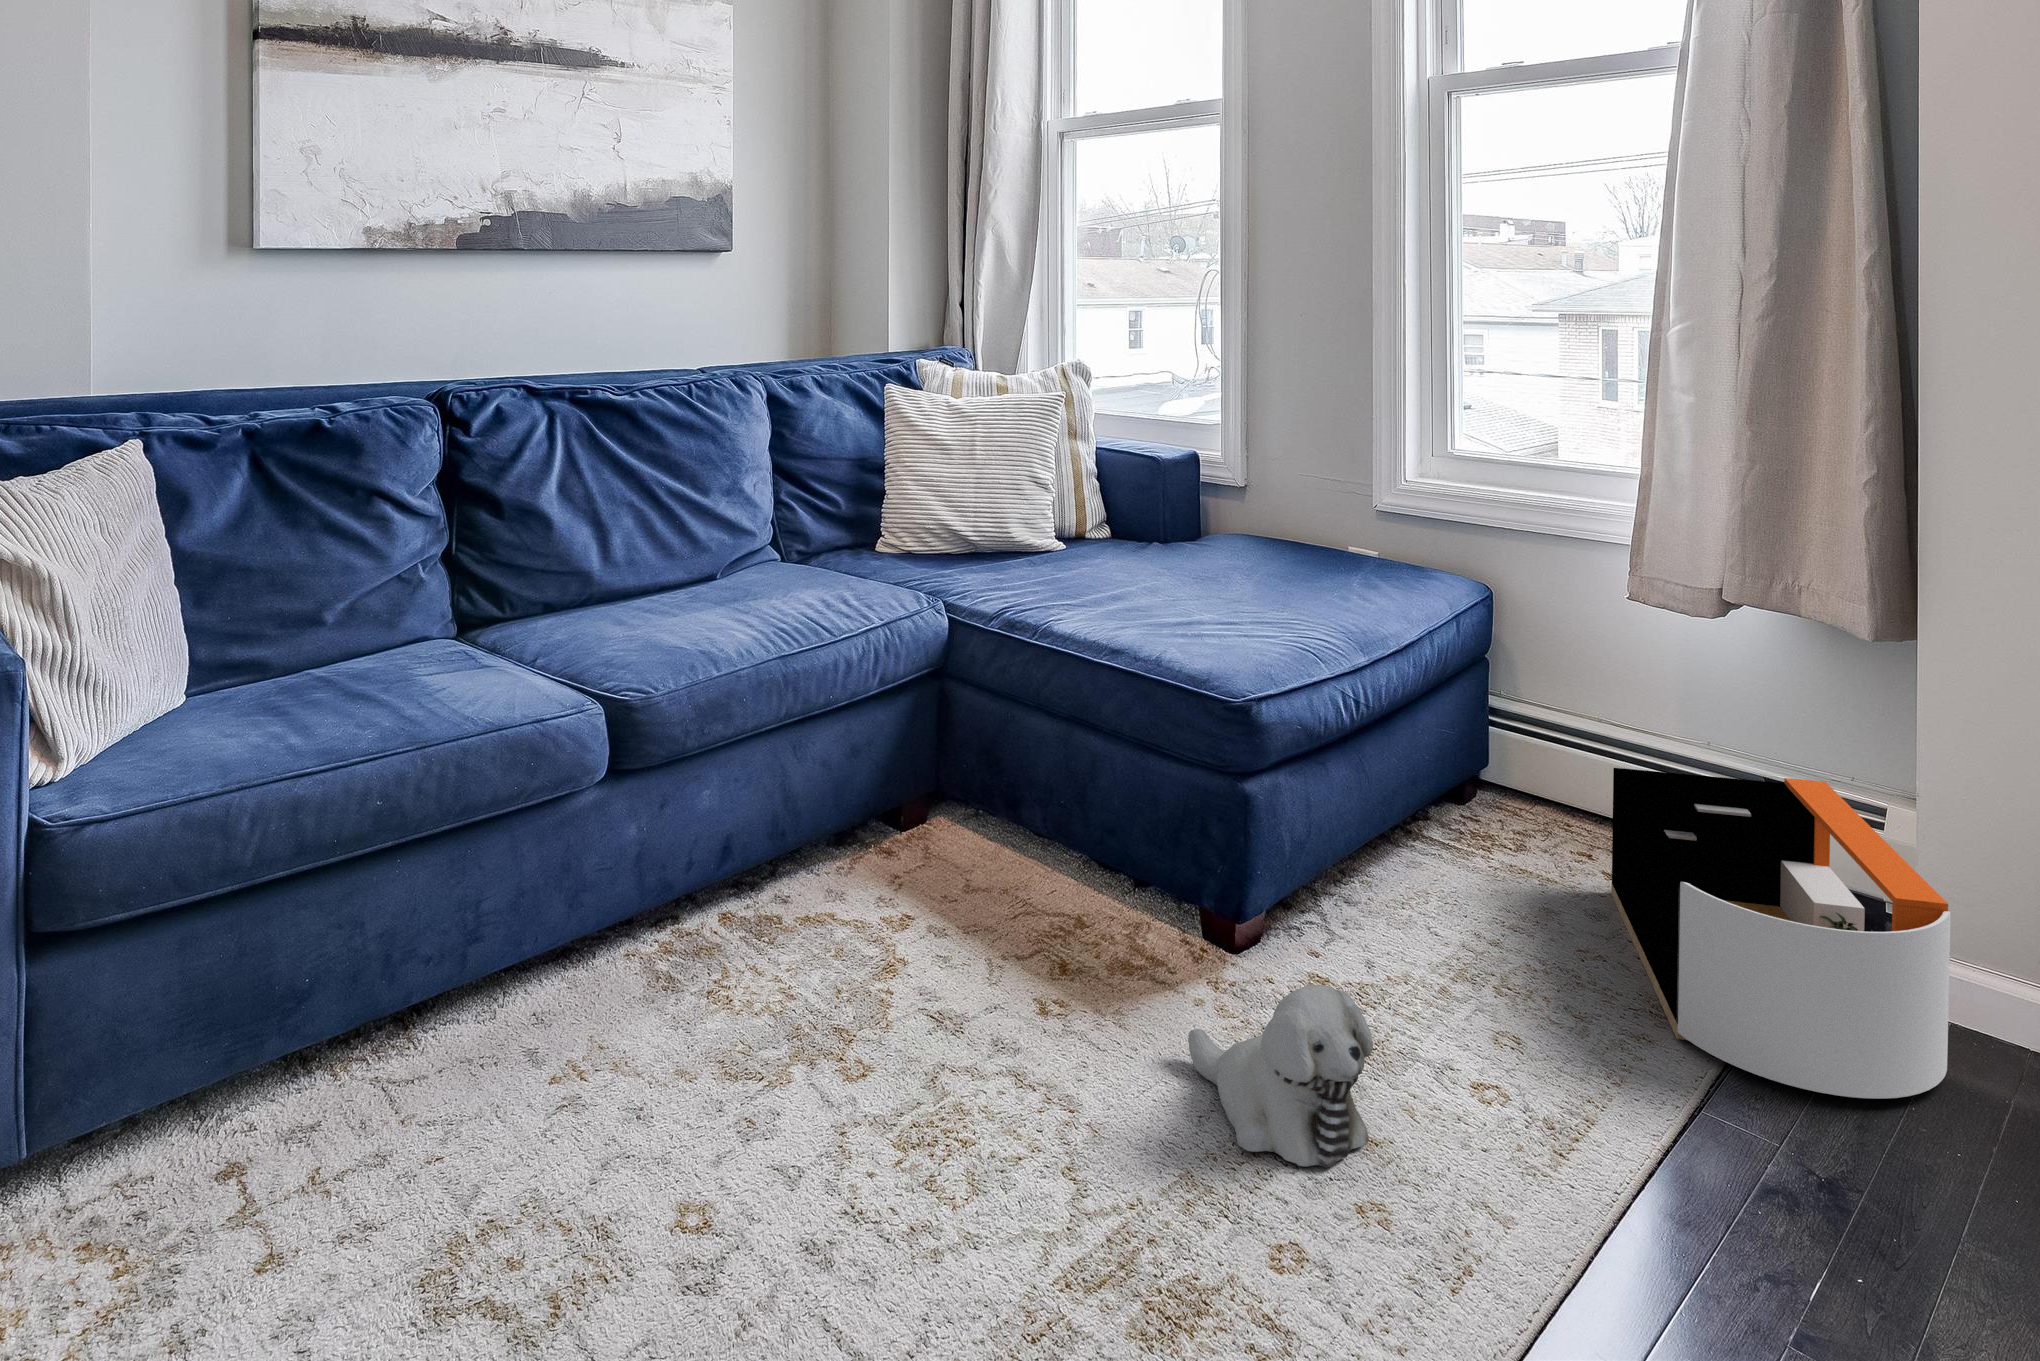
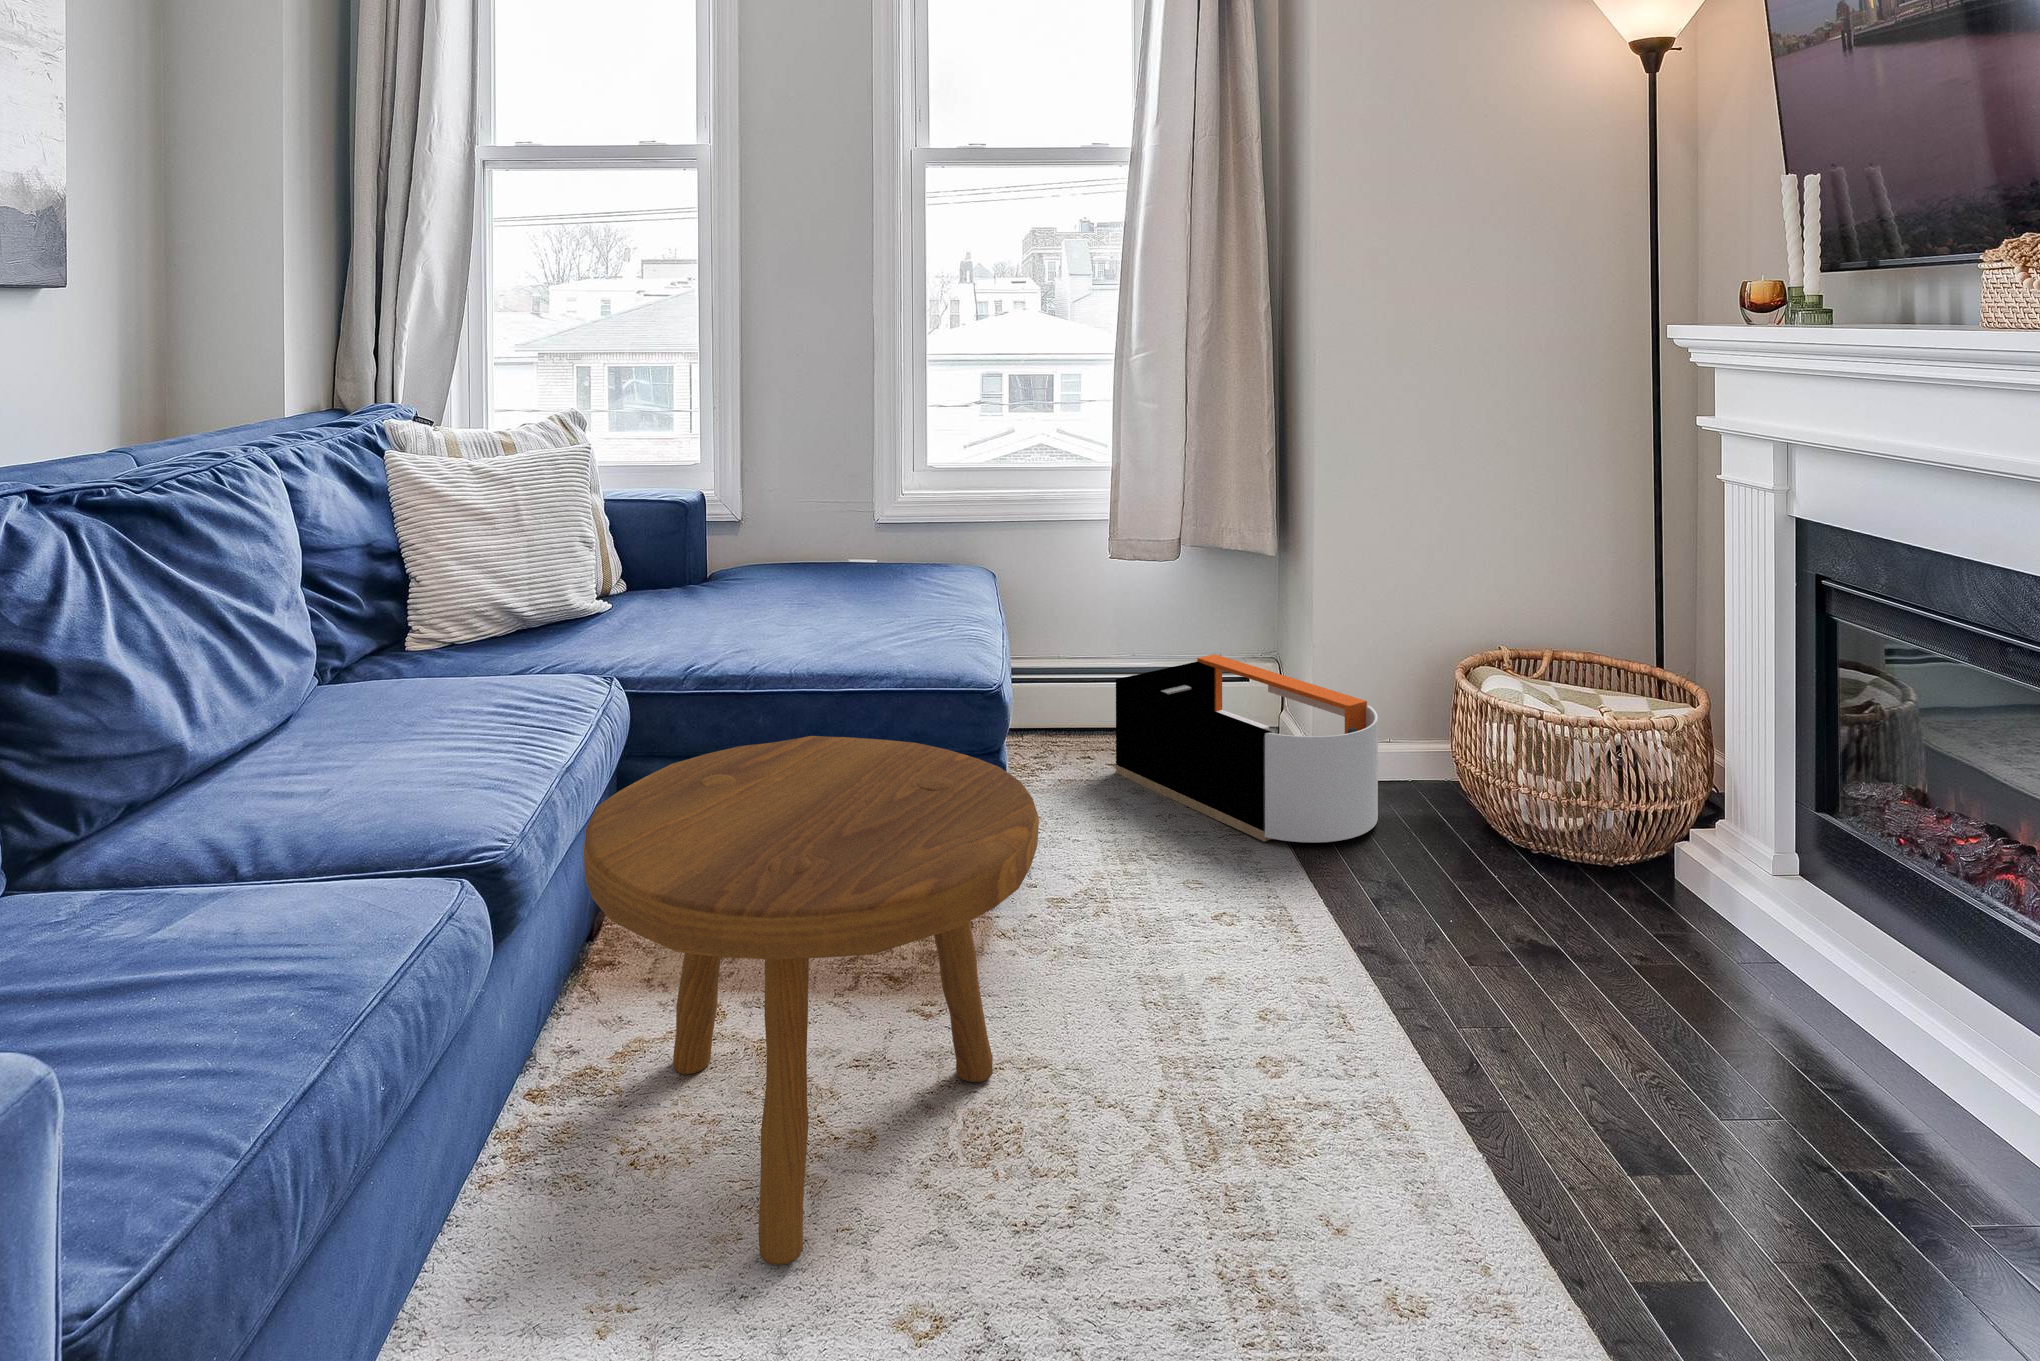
footstool: none [616,671,1041,1089] -> present [584,736,1039,1265]
plush toy: present [1188,985,1373,1168] -> none [1084,876,1263,1025]

